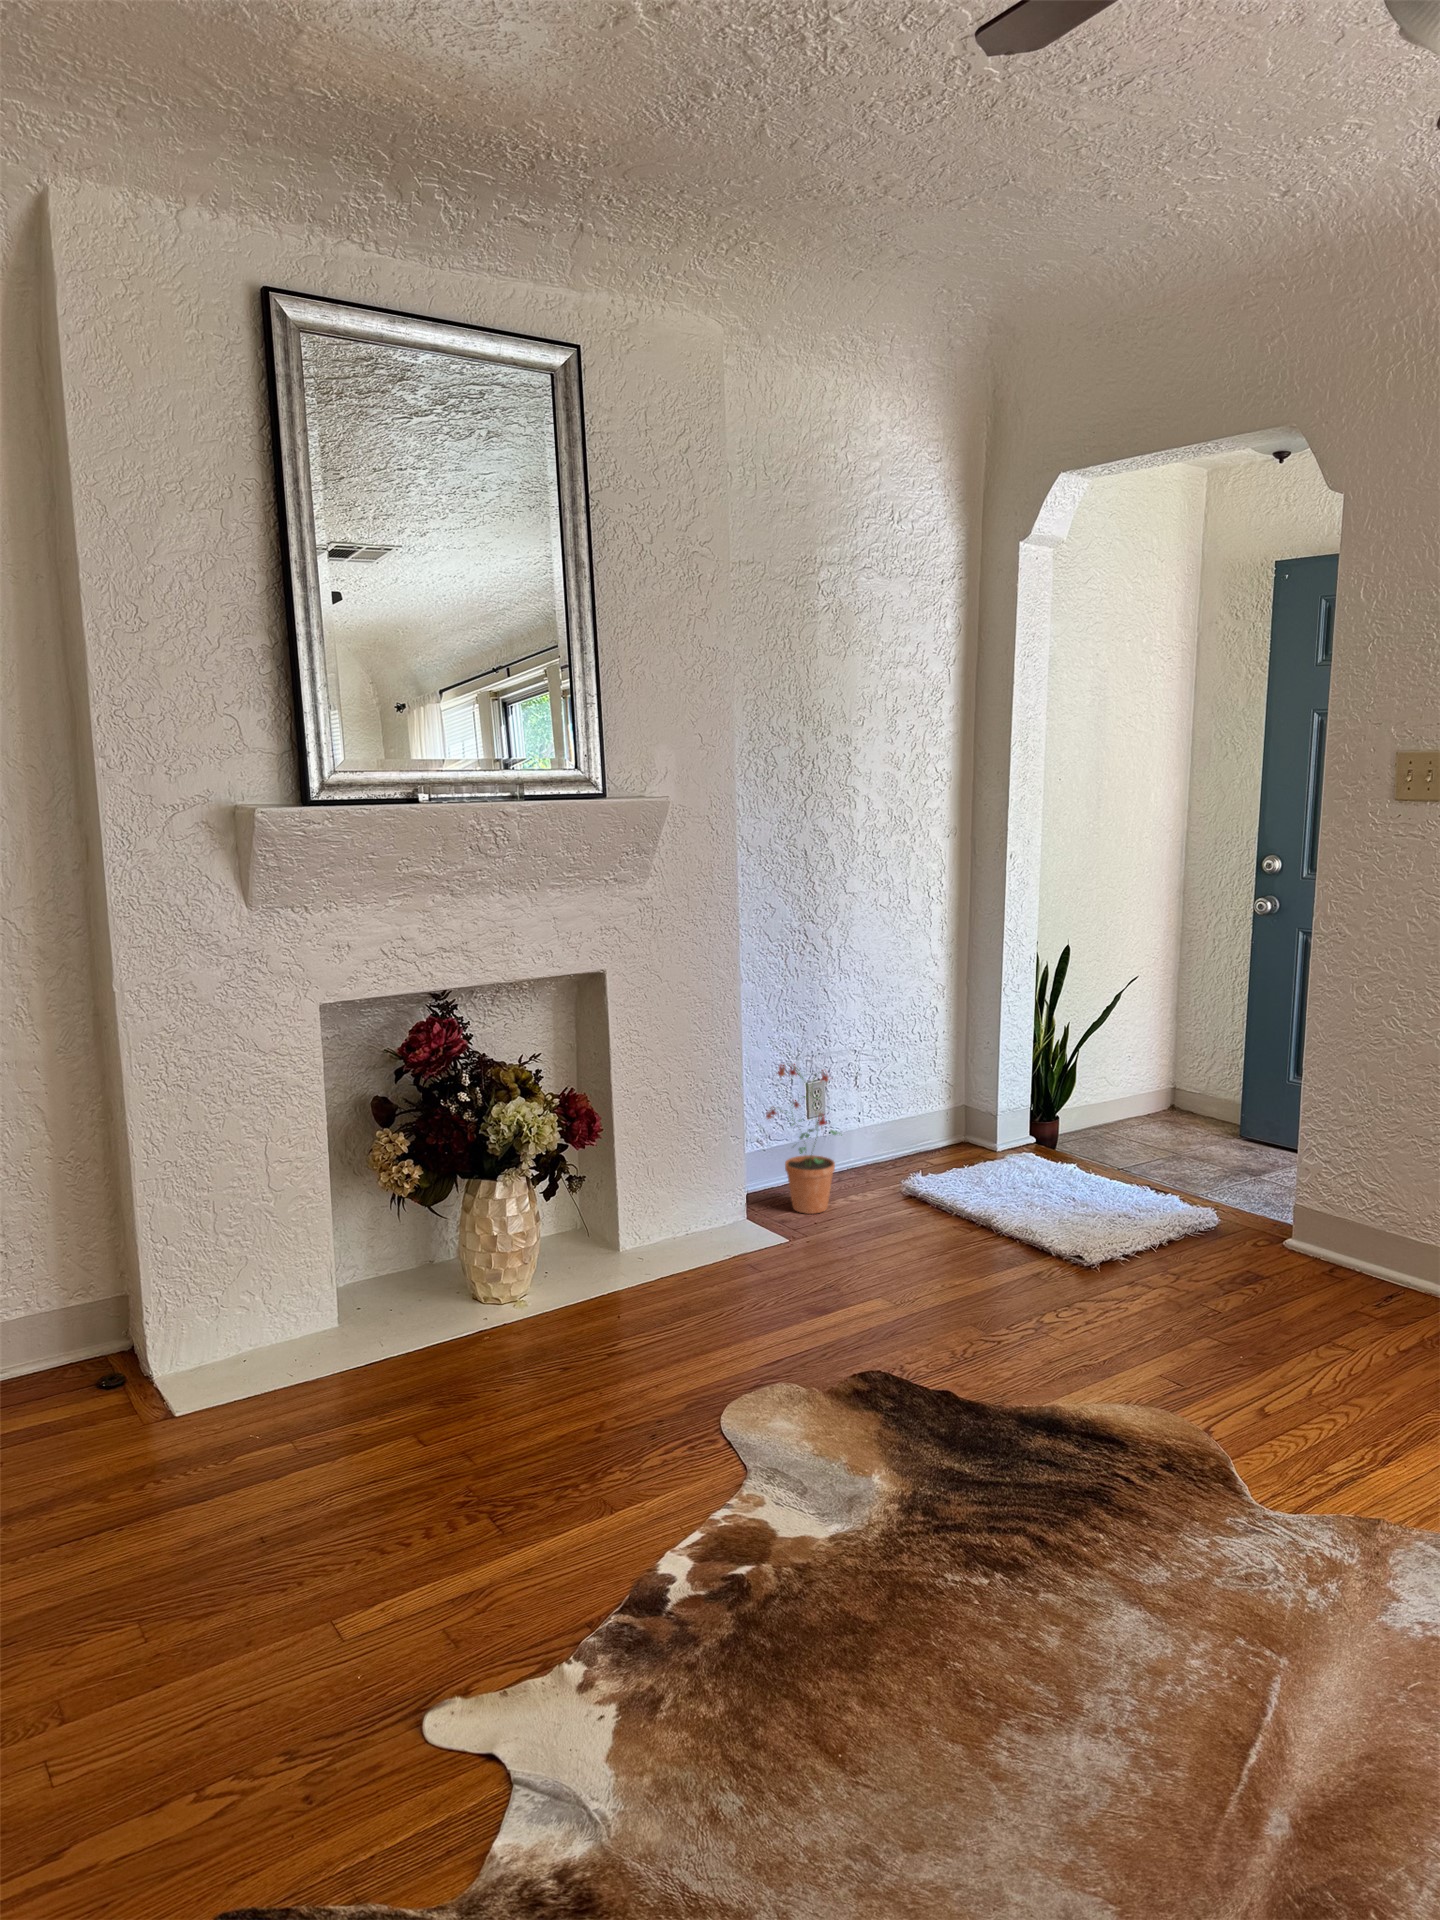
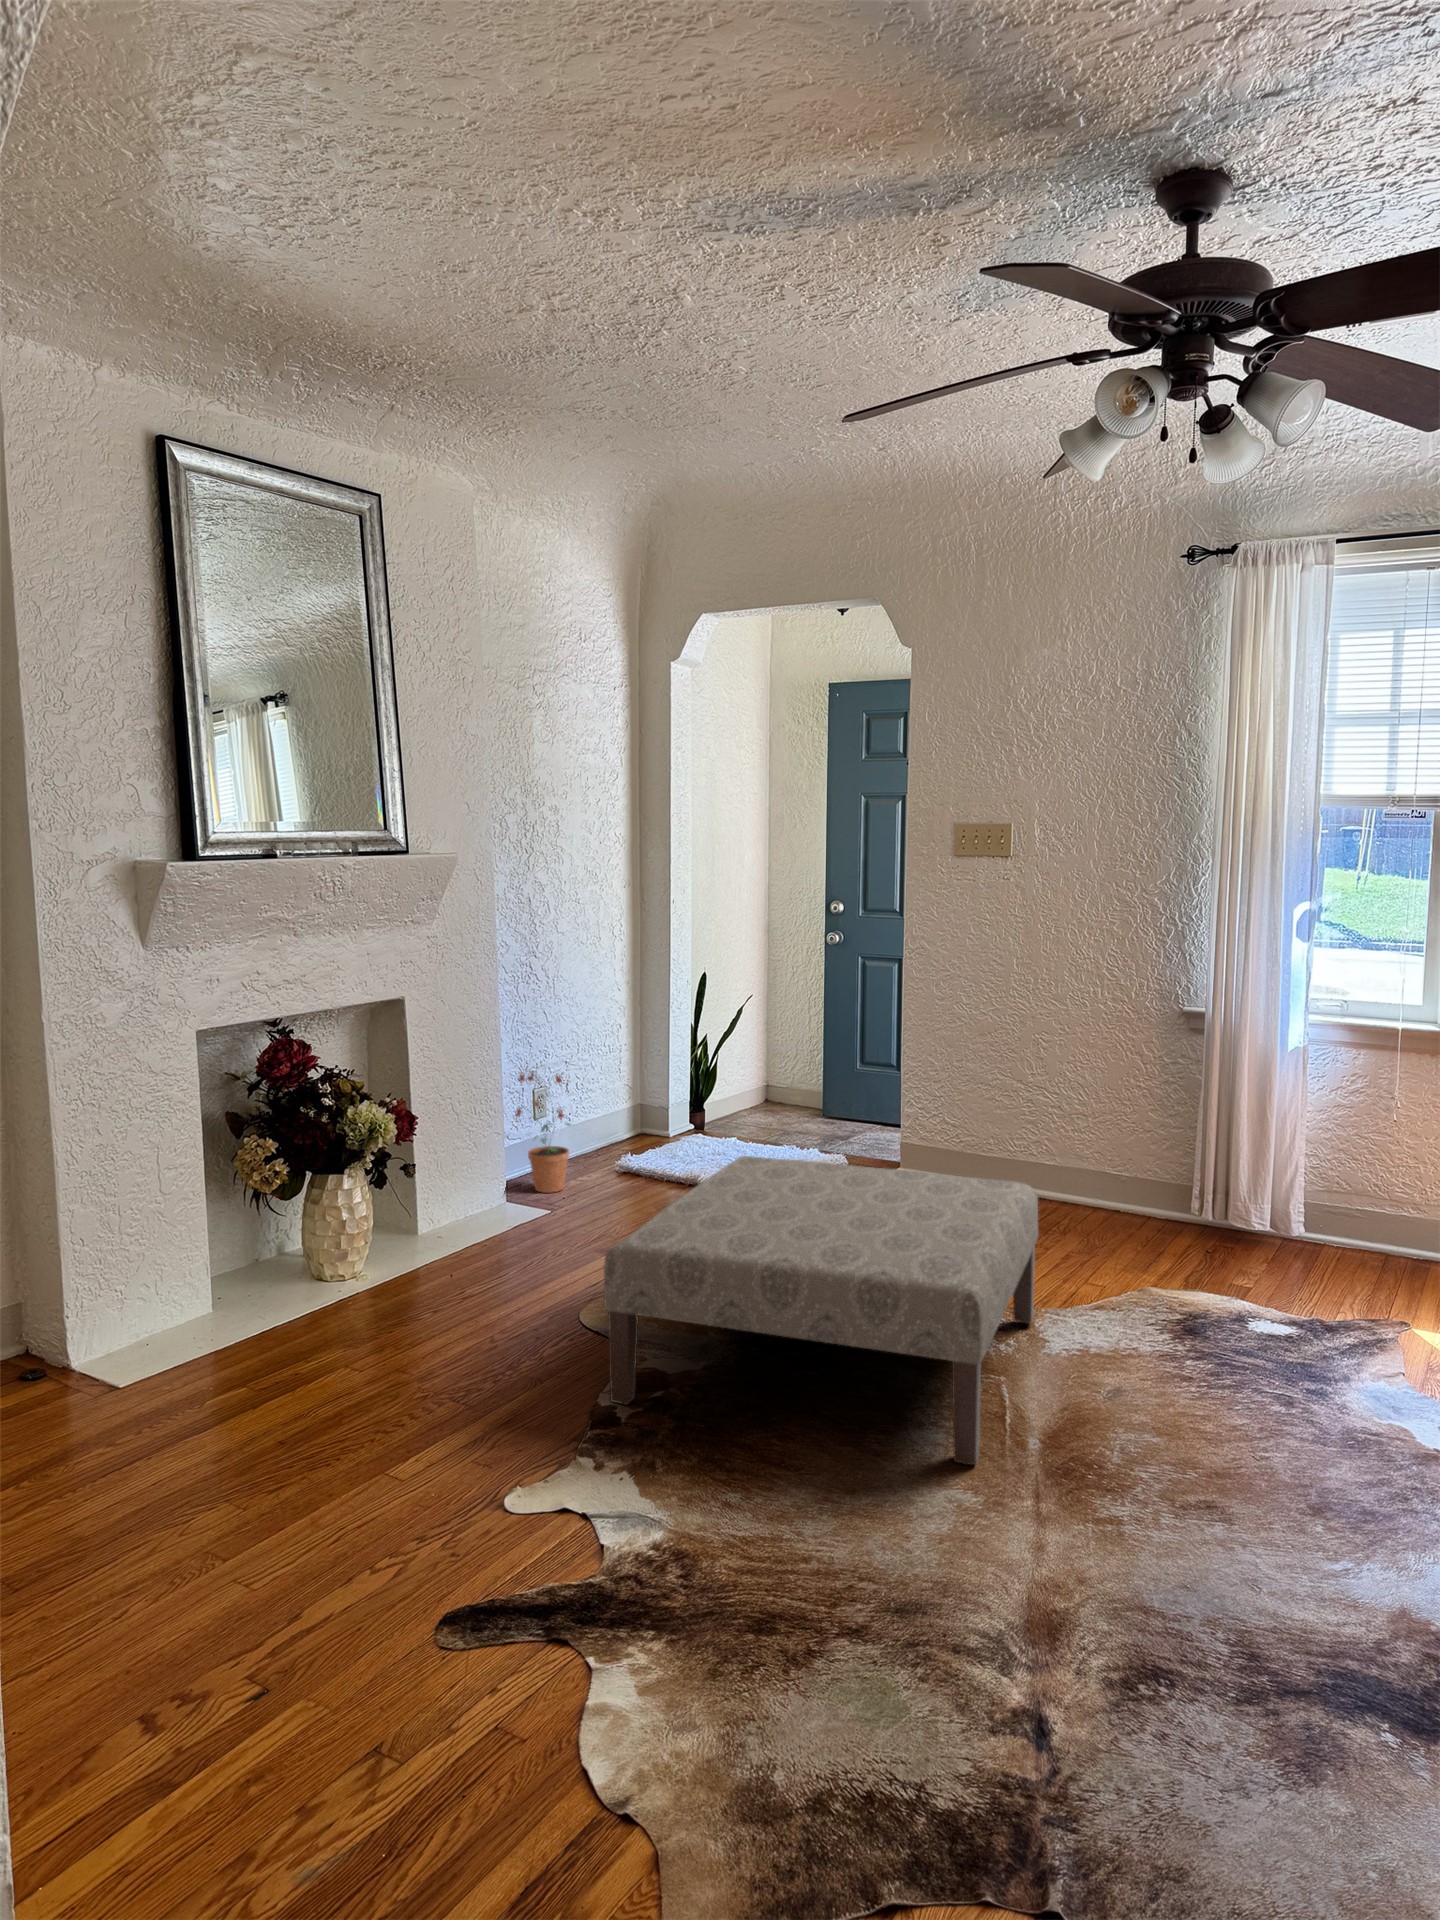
ottoman: none [668,1224,1402,1849] -> present [604,1156,1038,1465]

